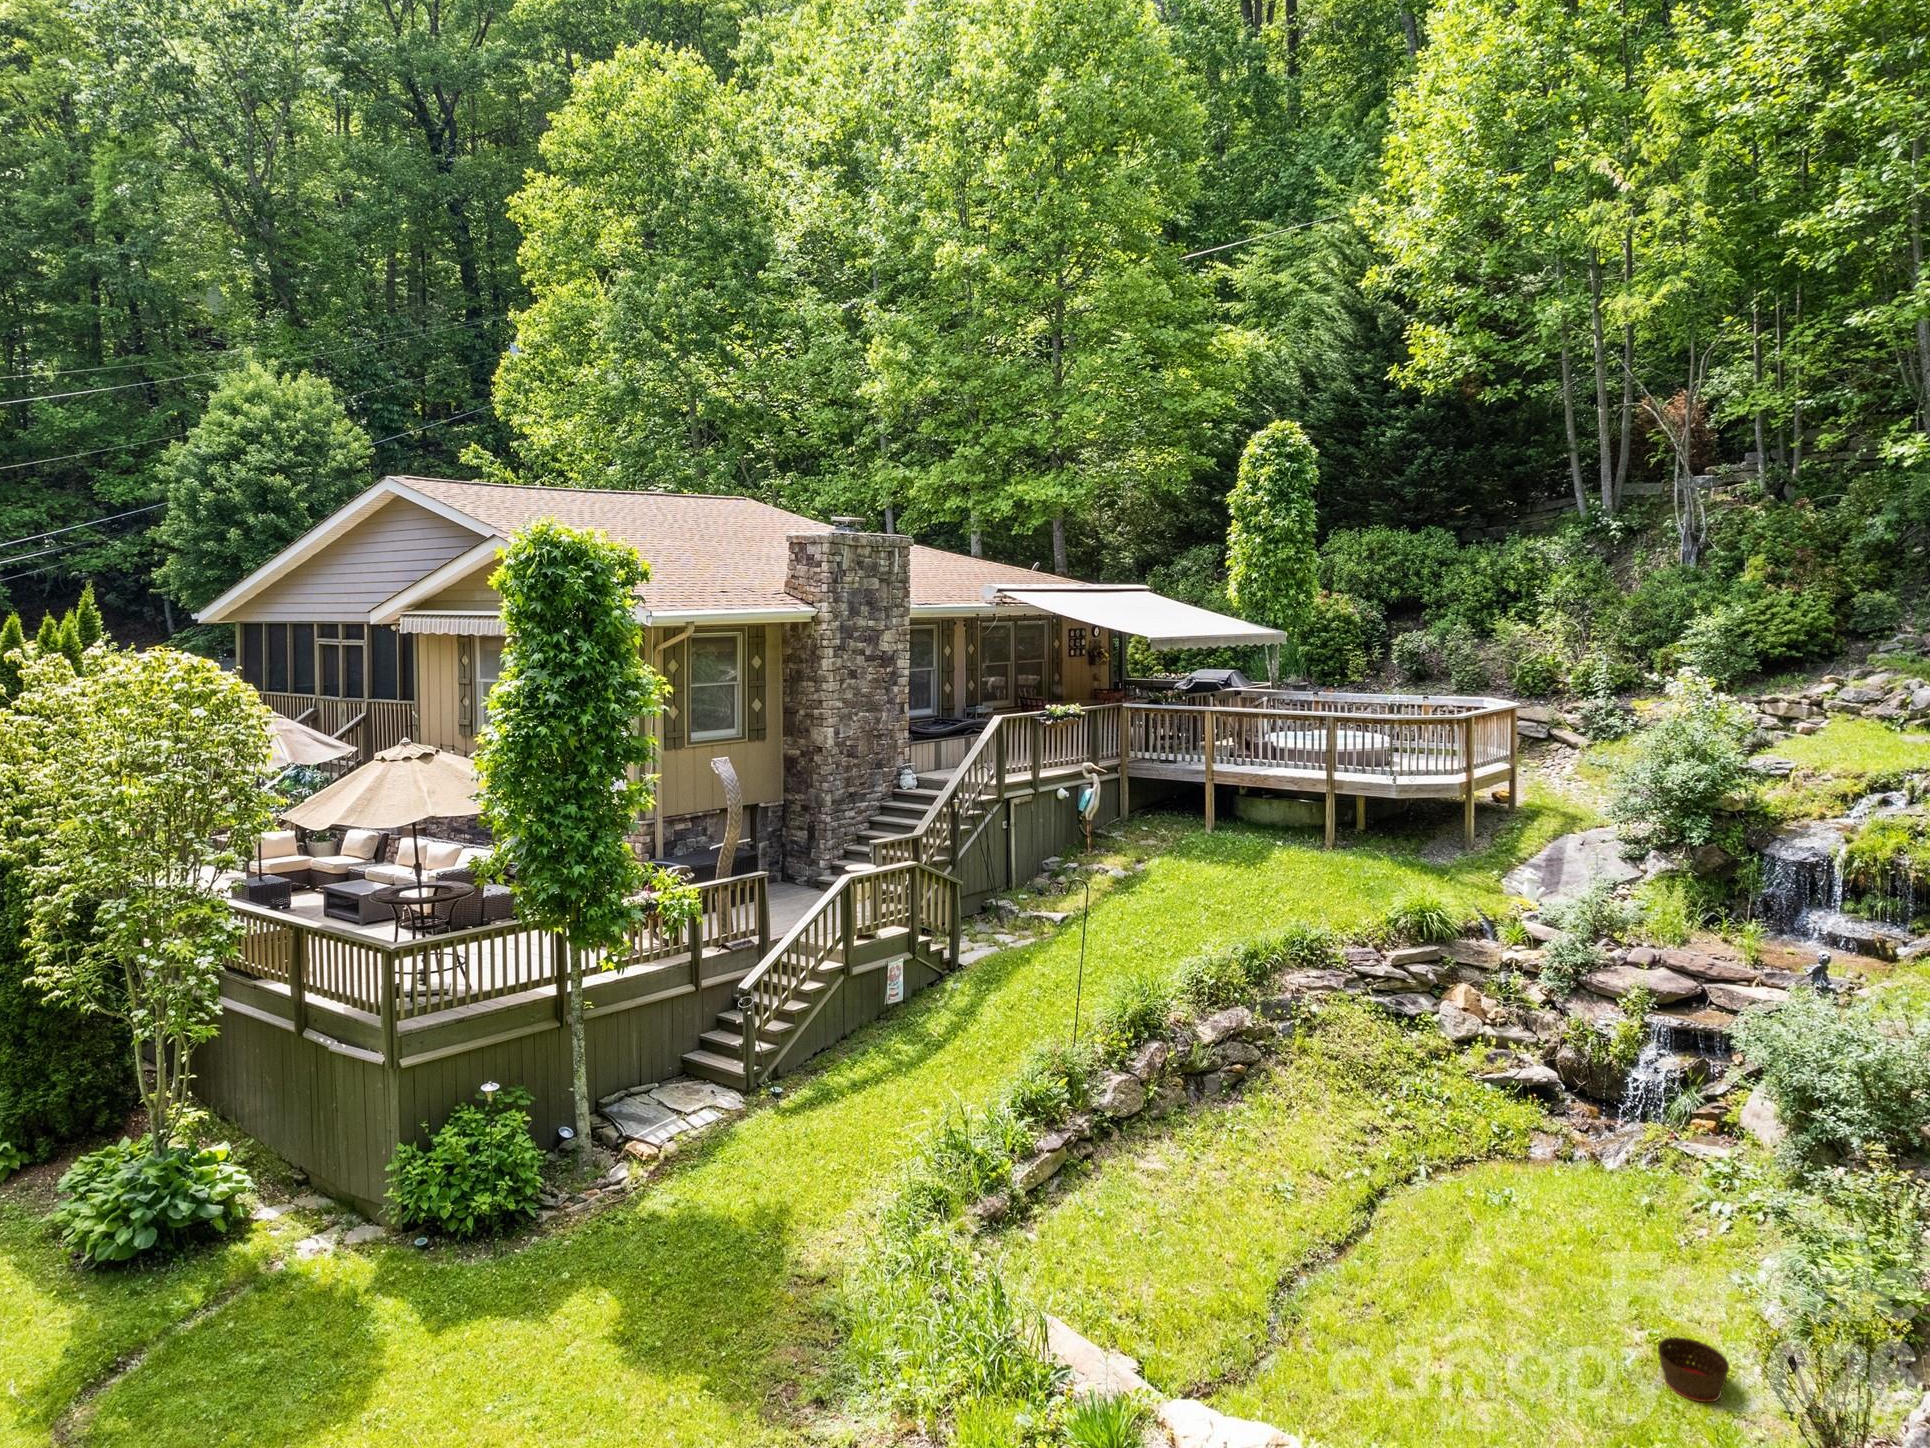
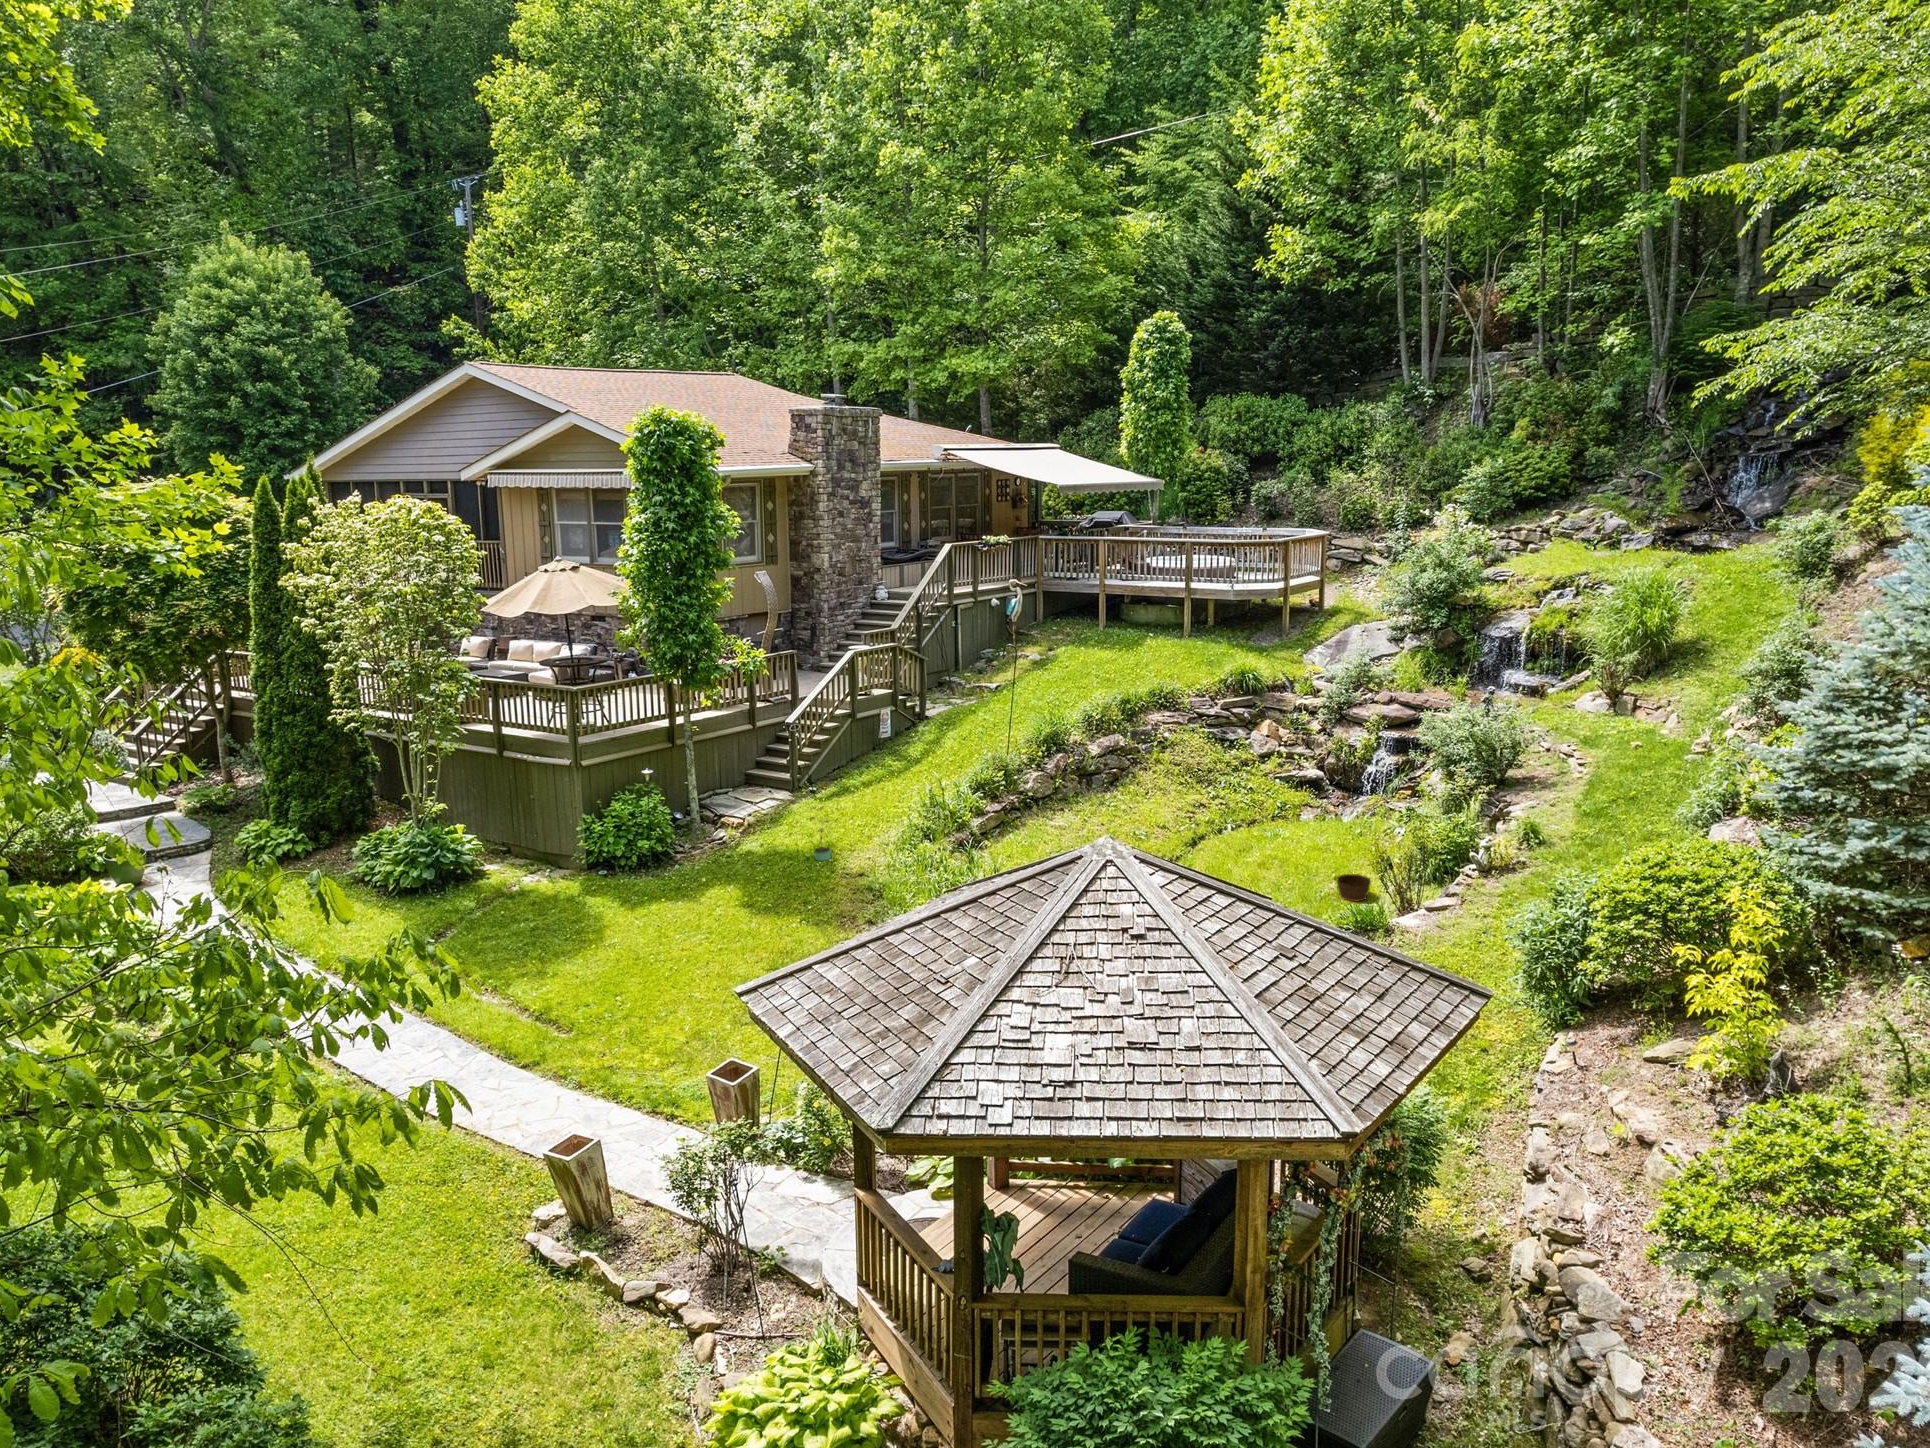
potted plant: none [745,1140,794,1233] -> present [810,807,837,861]

